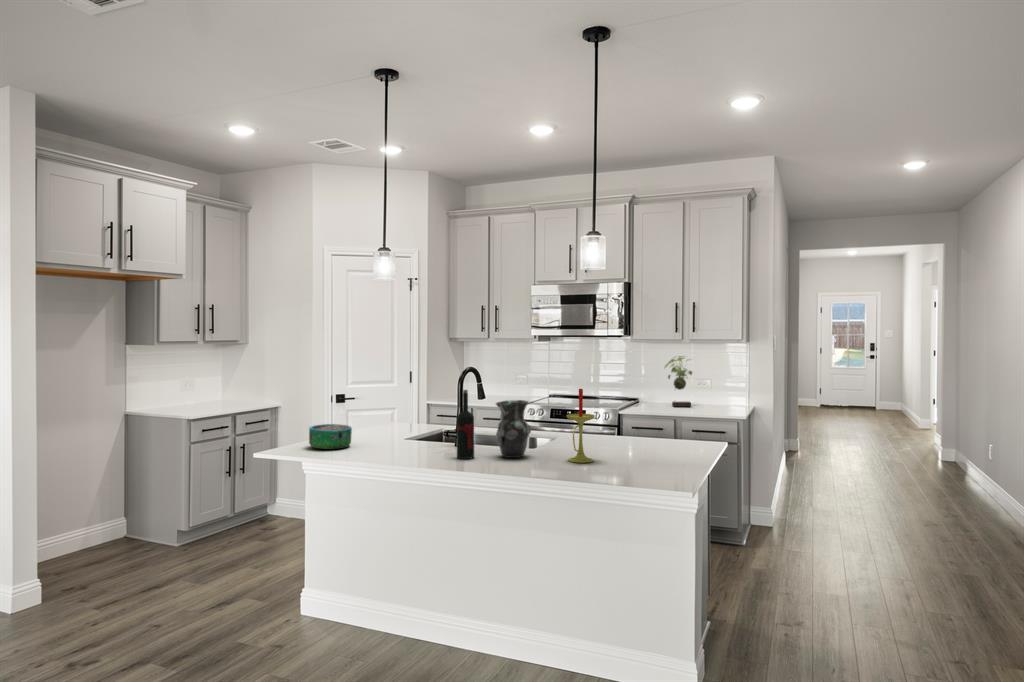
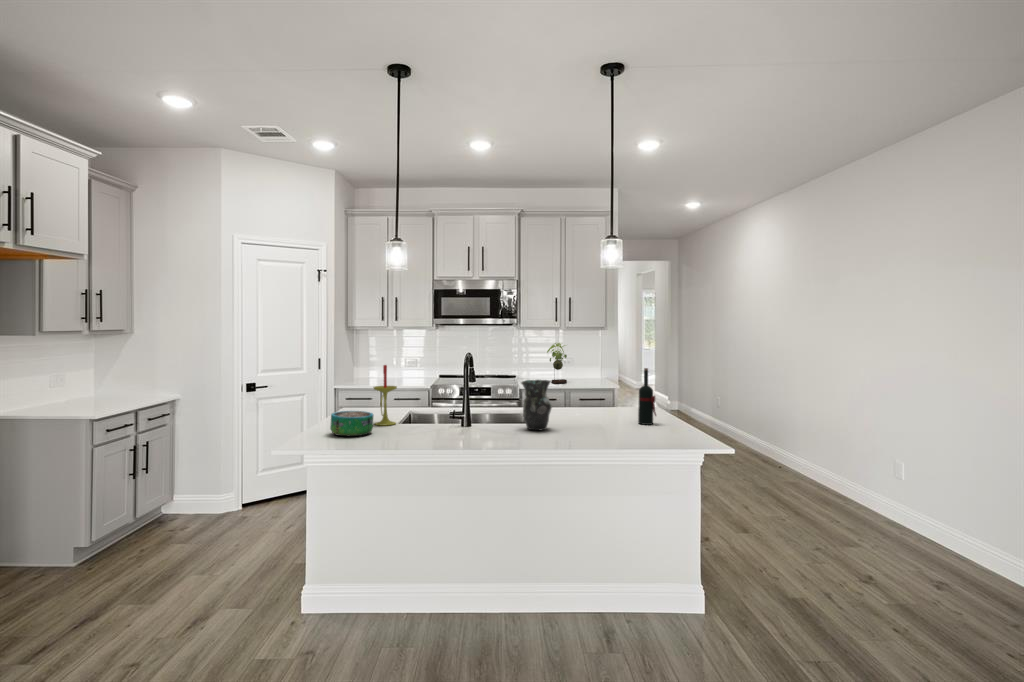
candle: present [567,389,595,463] -> present [373,365,397,426]
wine bottle: present [457,390,474,459] -> present [638,368,656,425]

